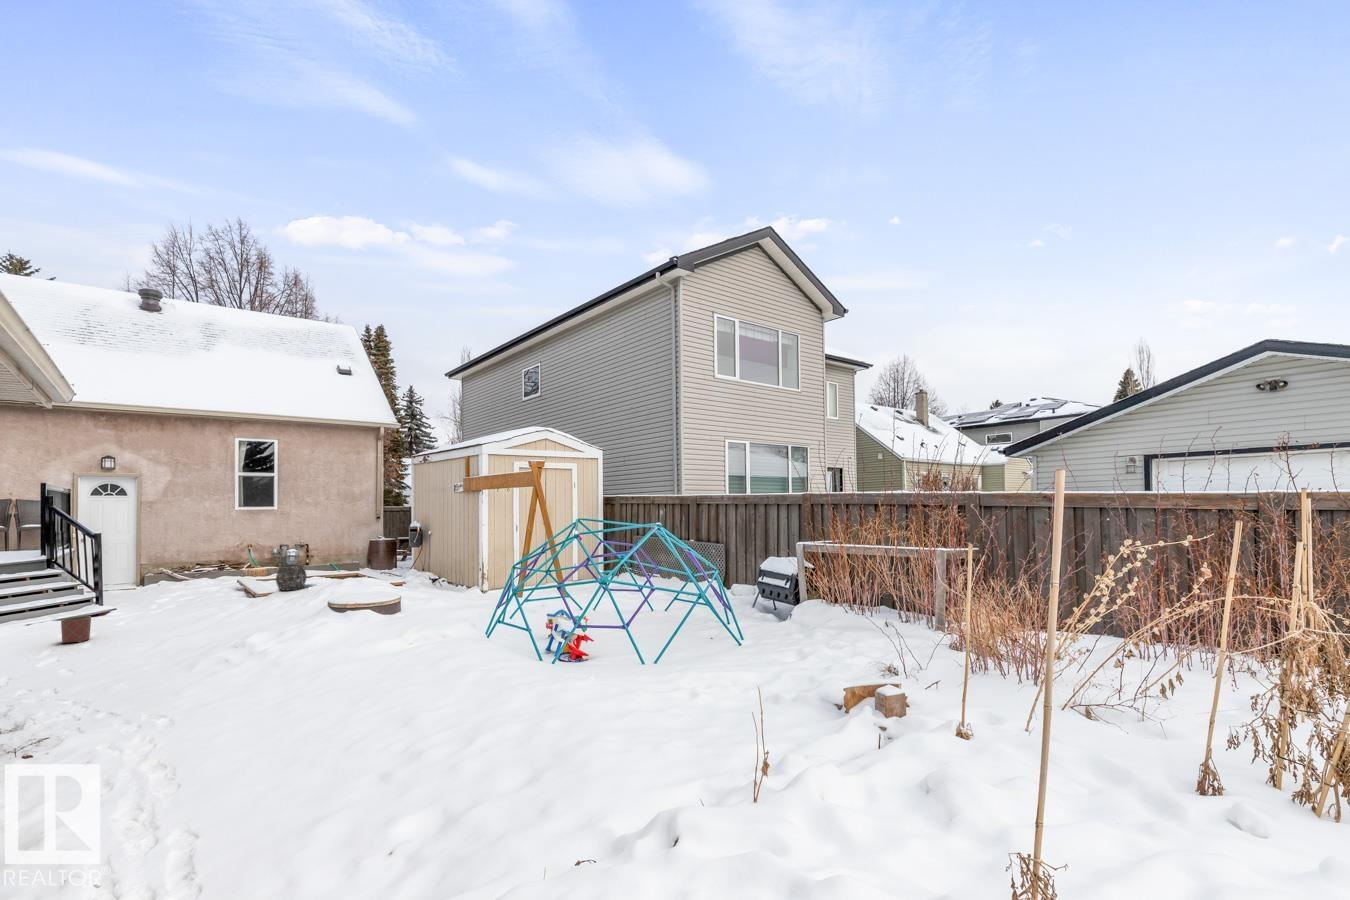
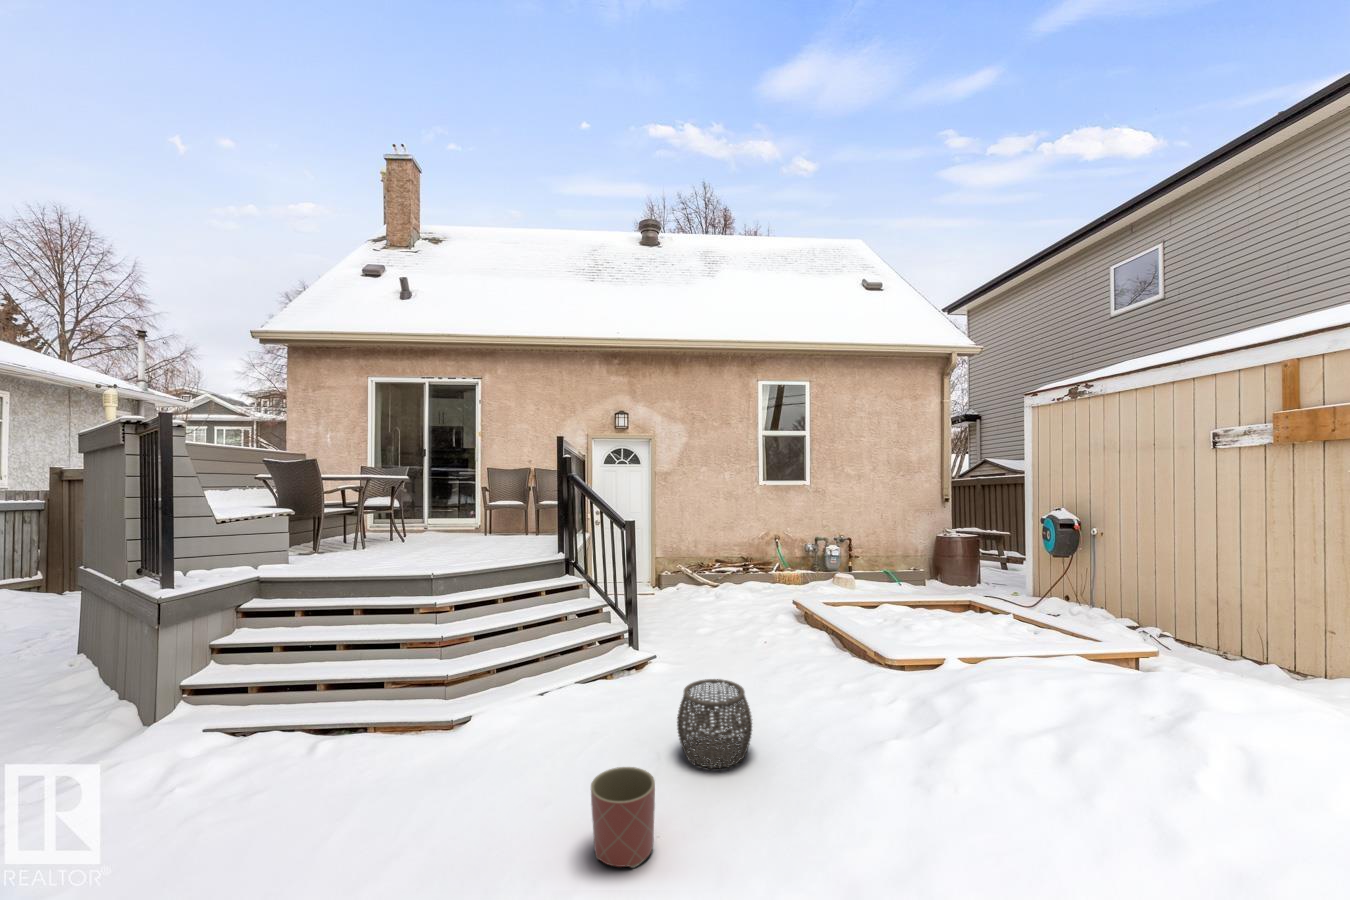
woven basket: present [276,564,307,591] -> present [677,679,752,769]

